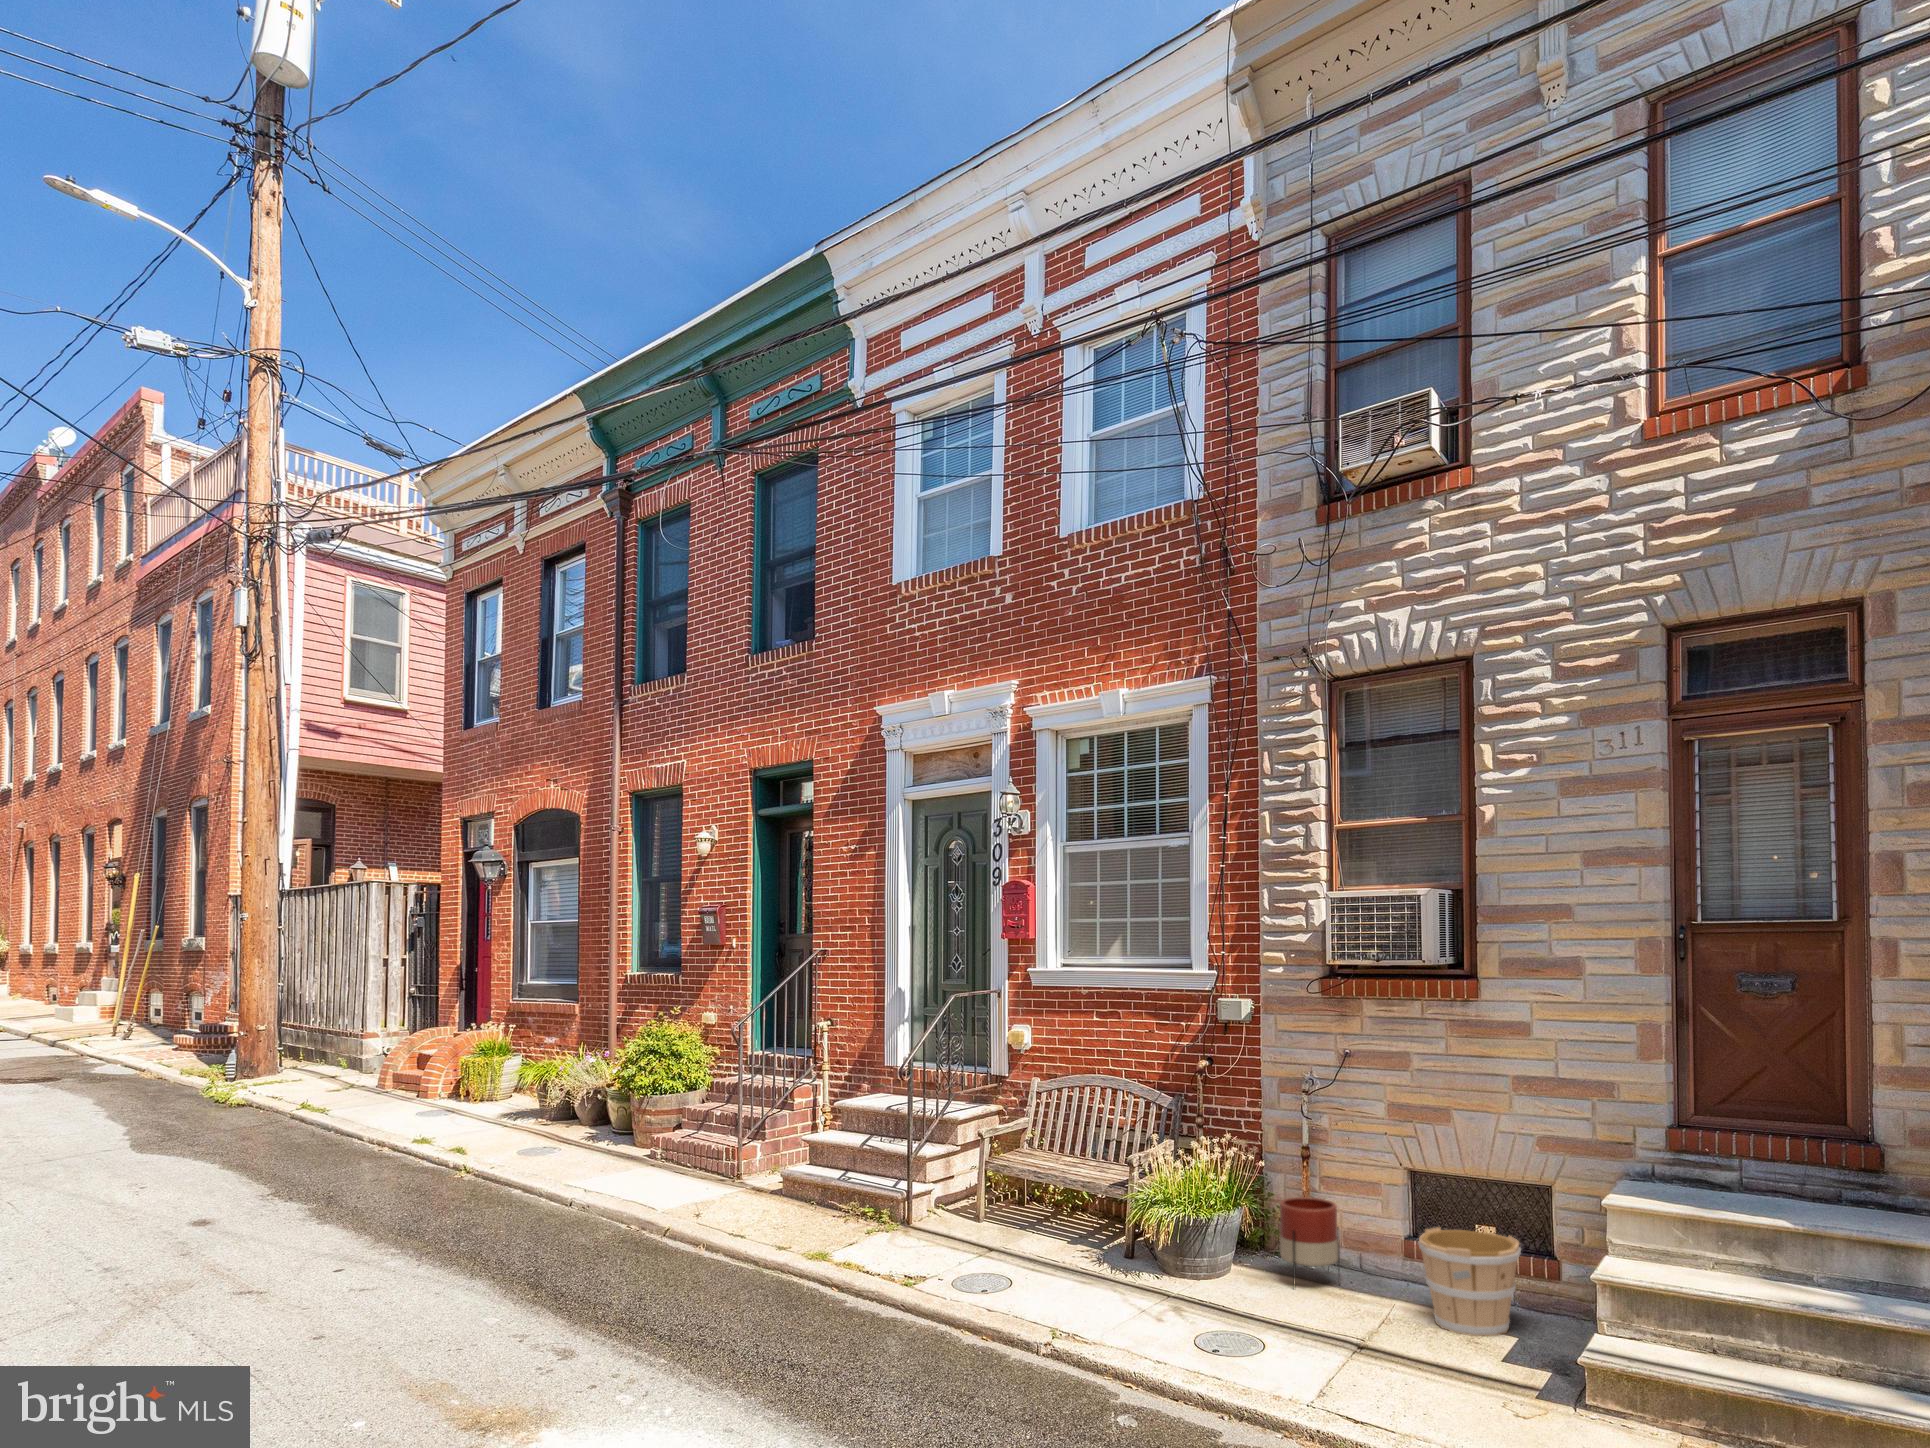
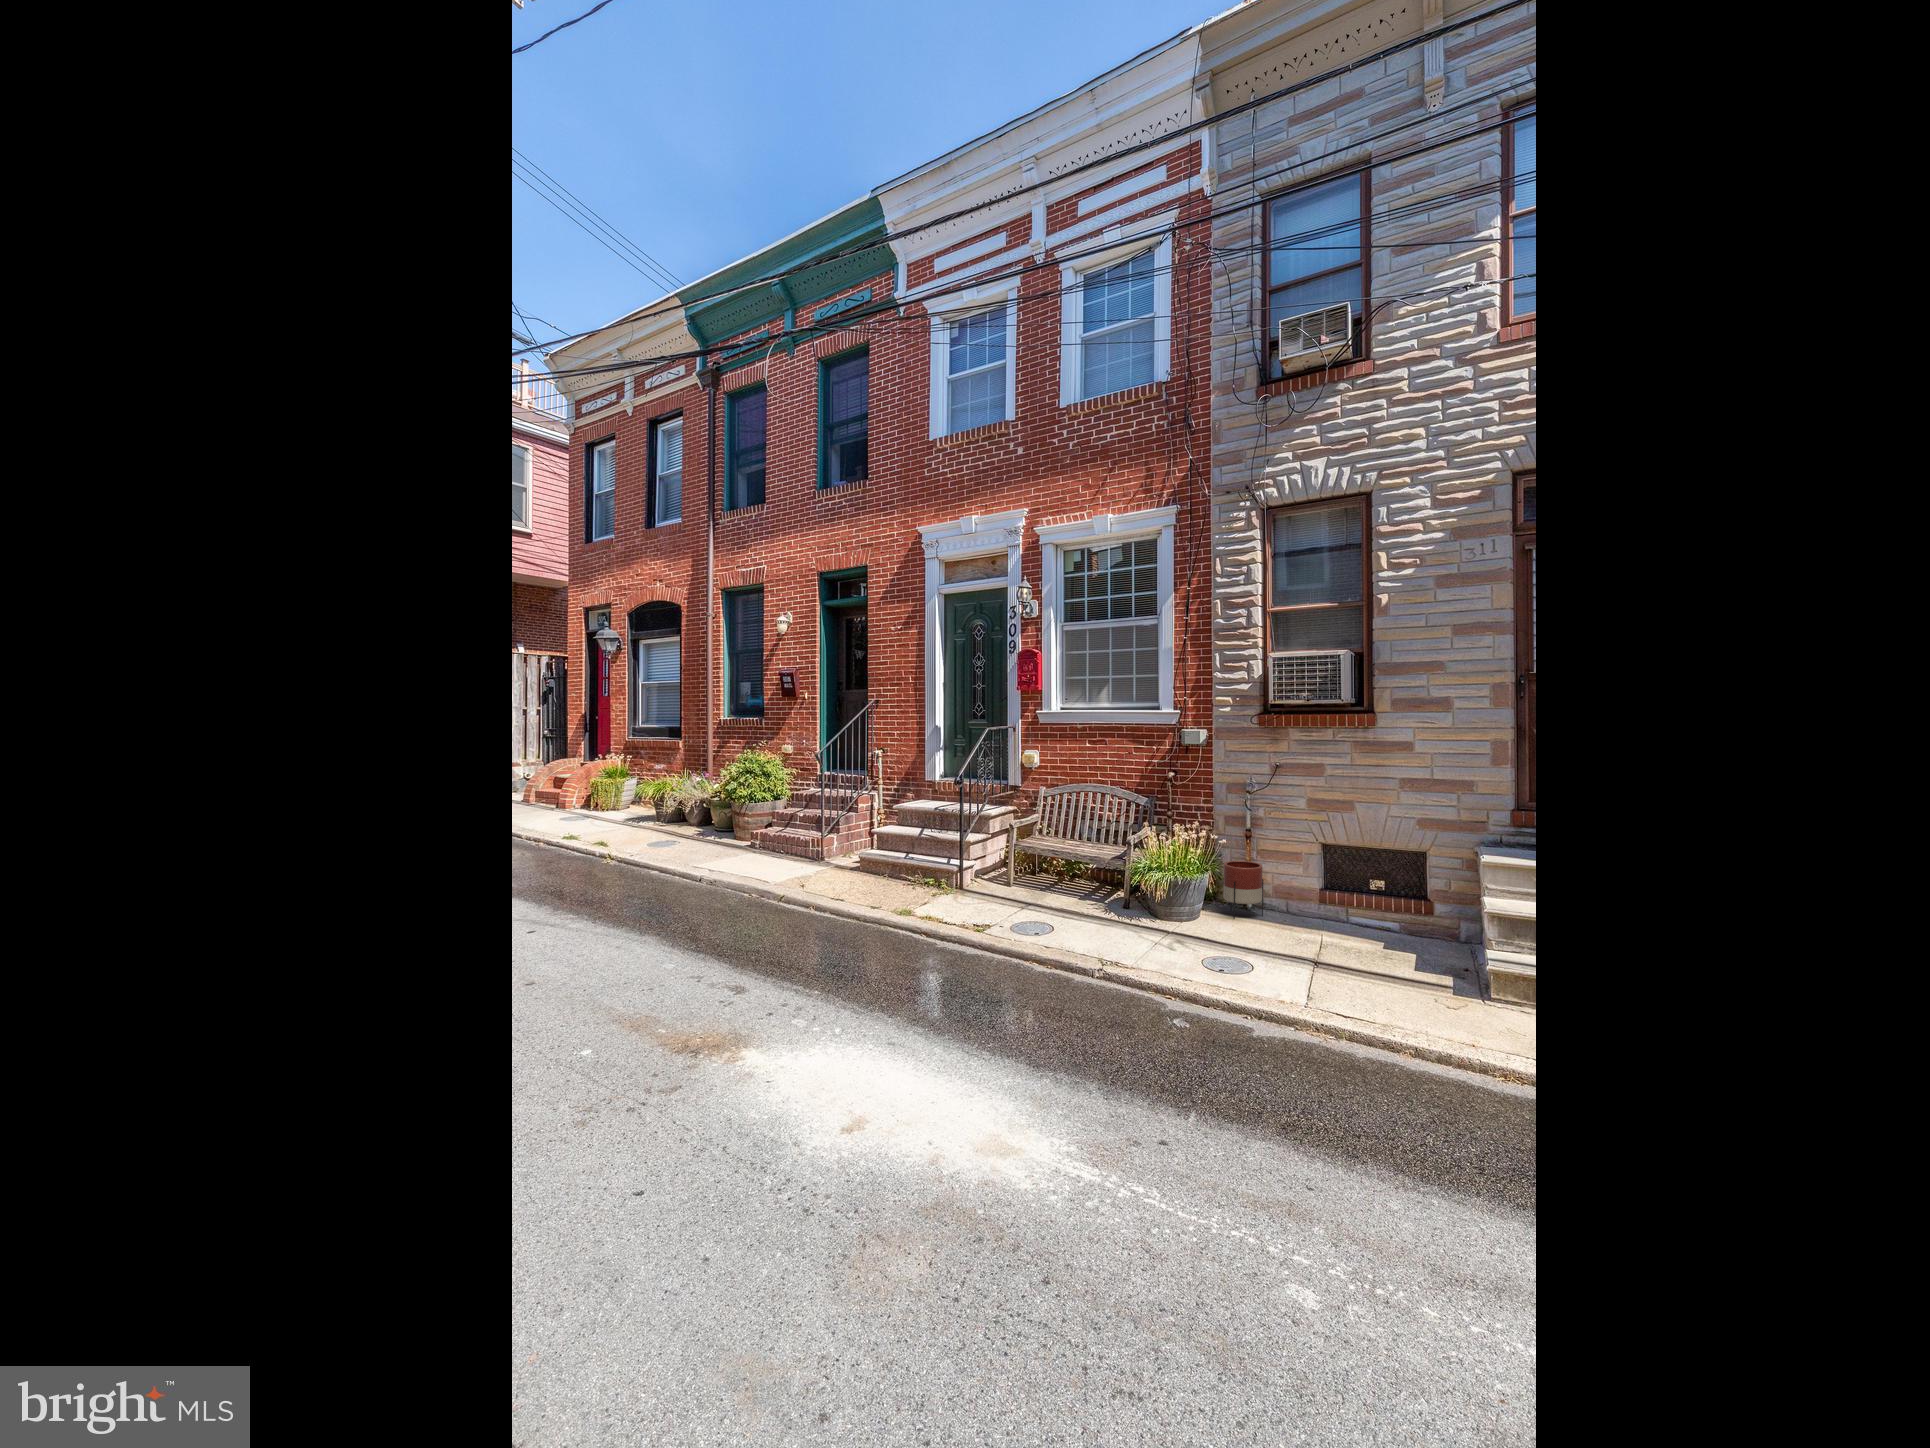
wooden bucket: present [1419,1228,1521,1336] -> none [1324,877,1392,944]

